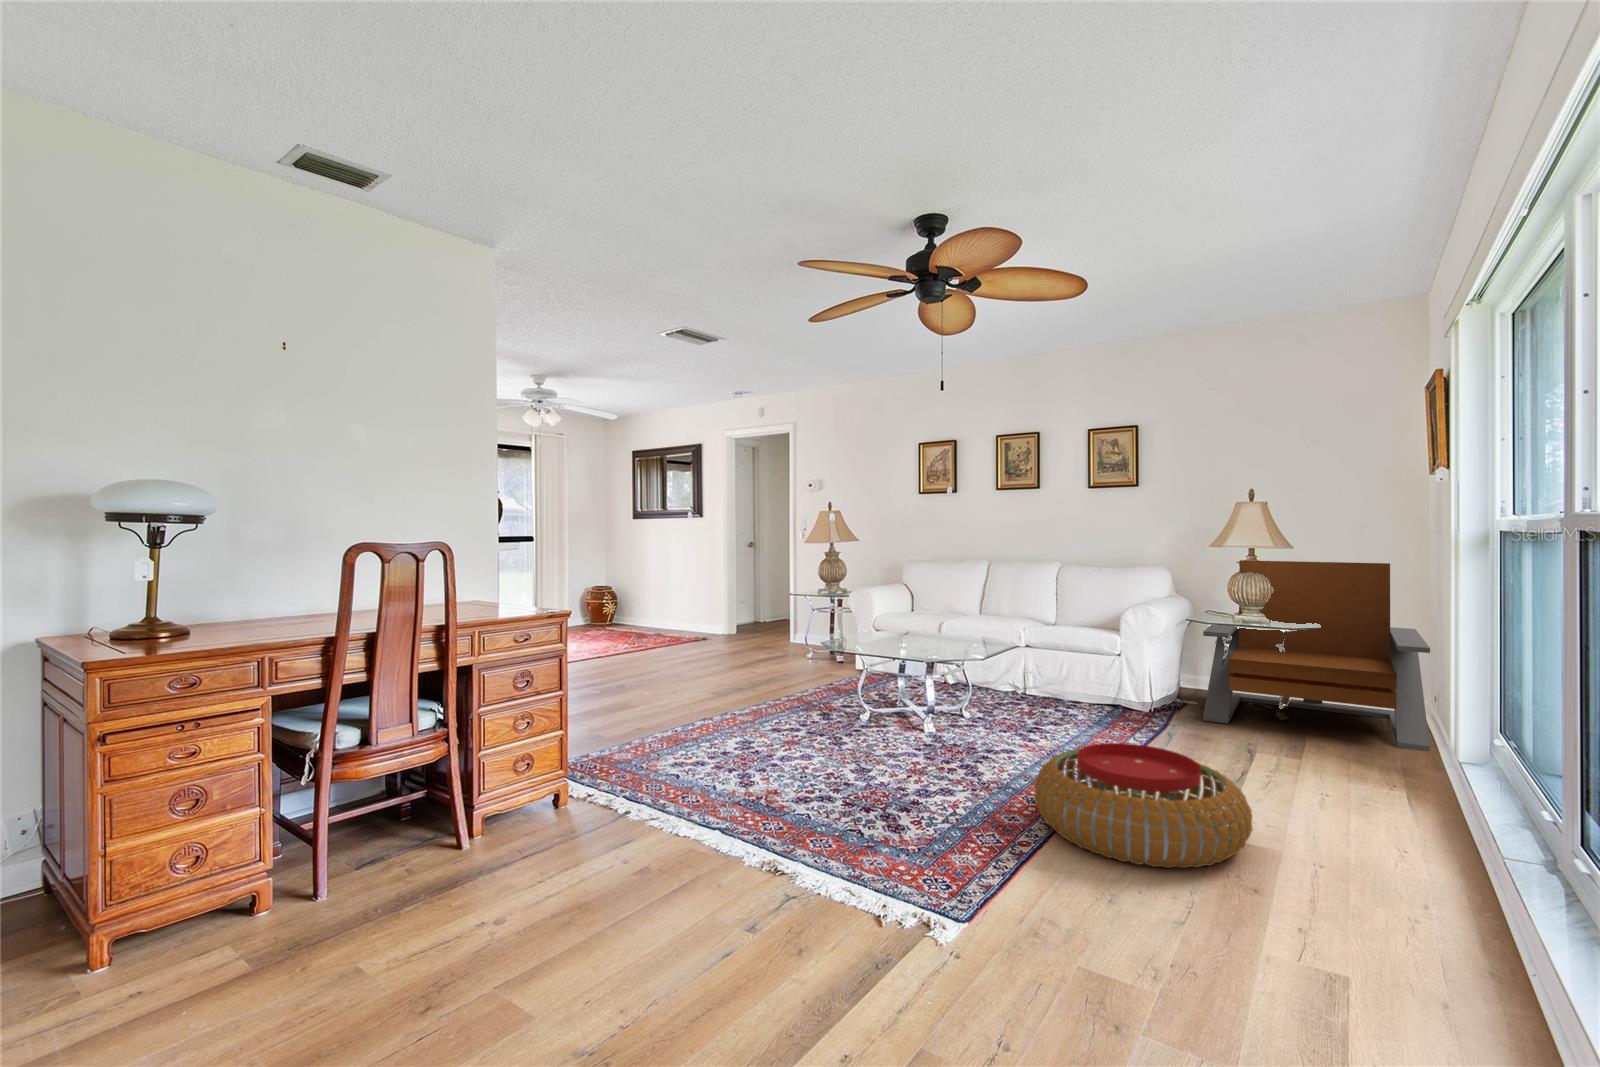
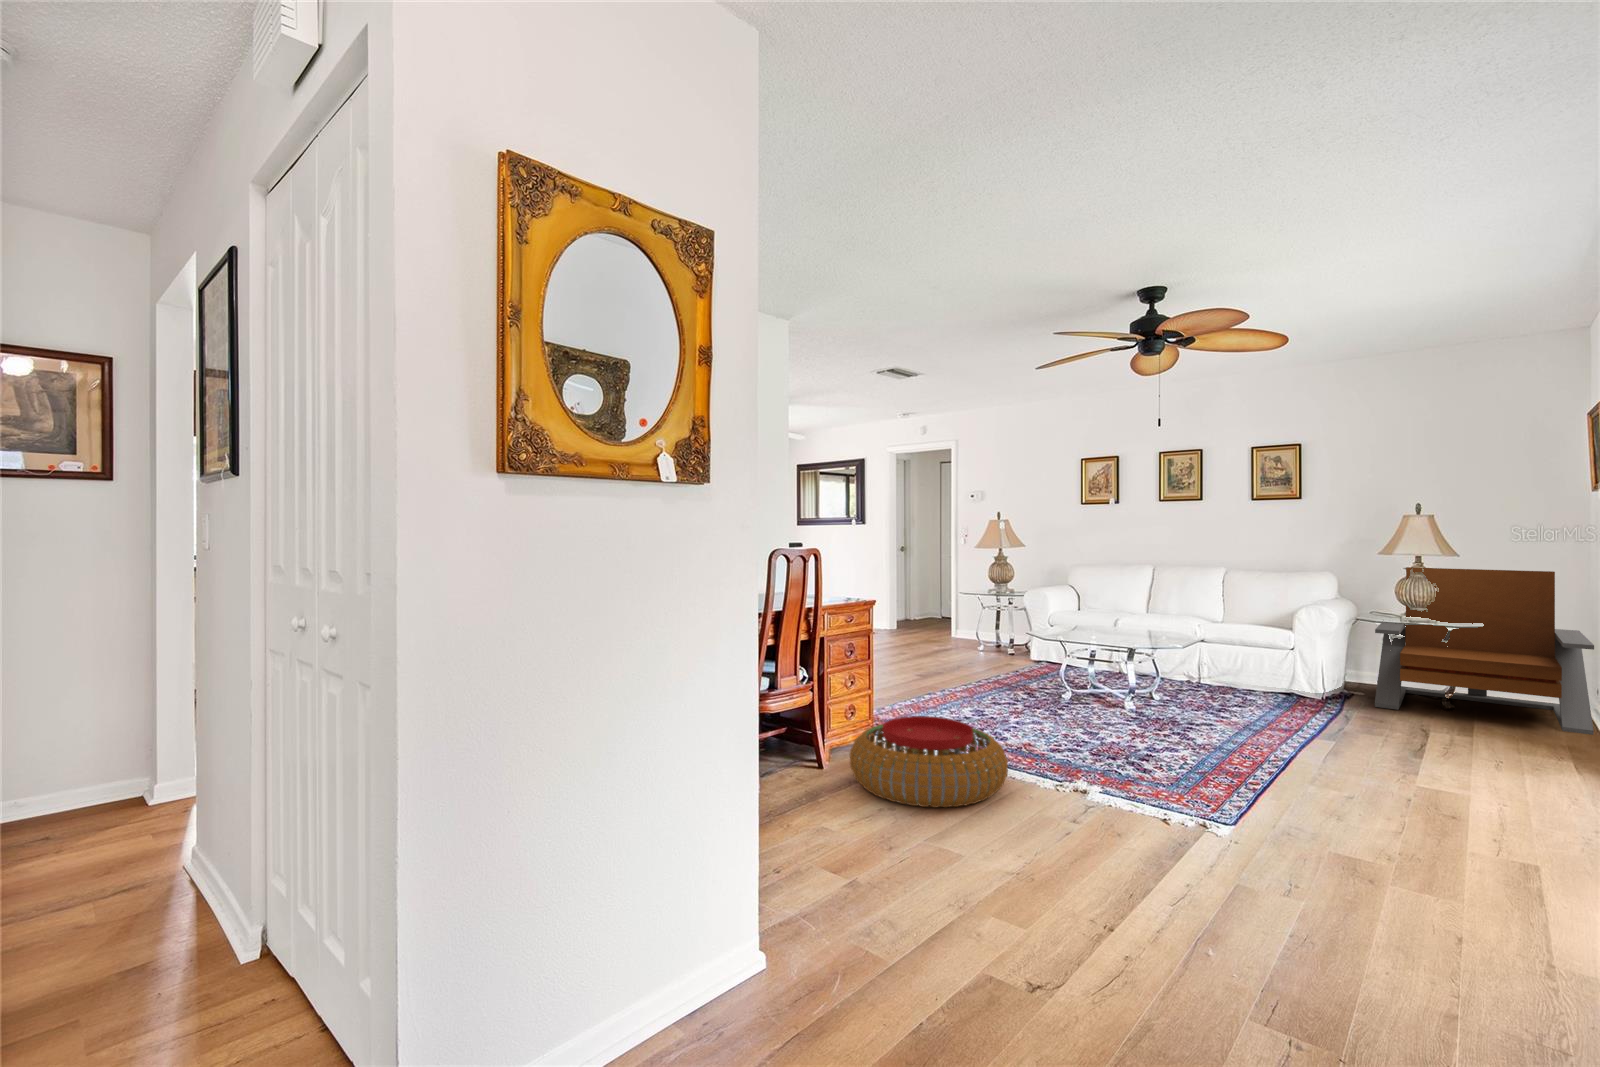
pouf: present [1034,743,1252,868] -> present [849,716,1008,807]

